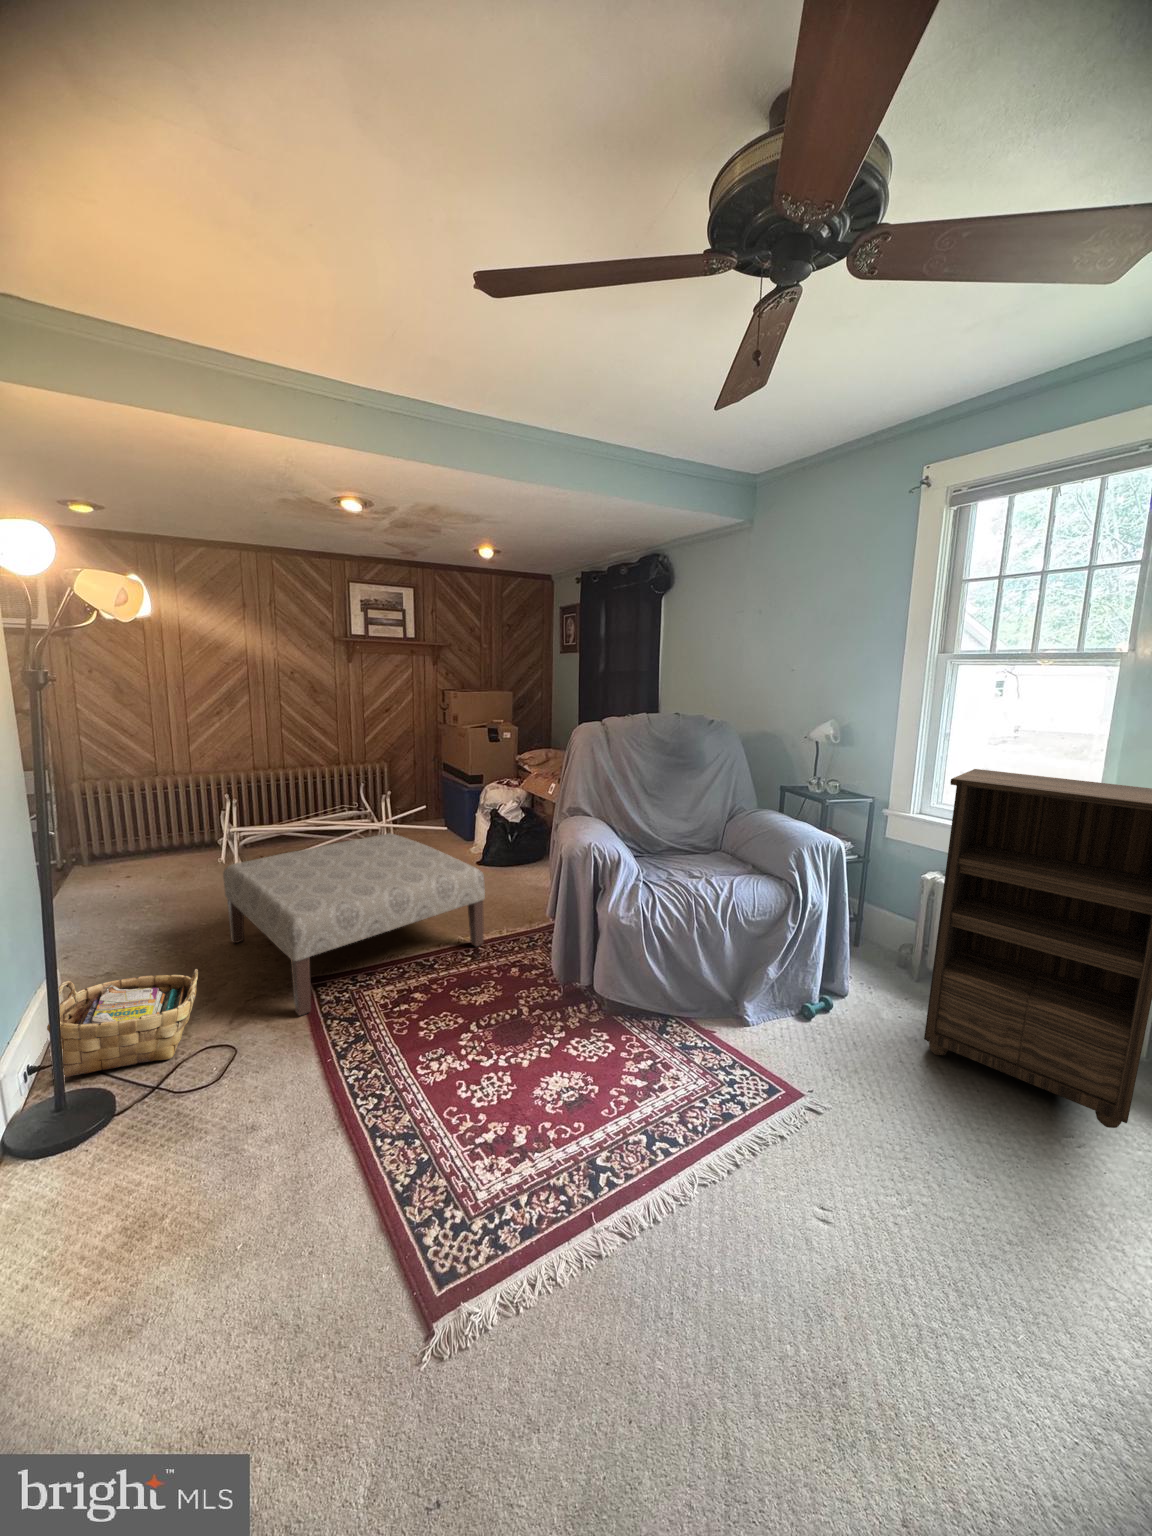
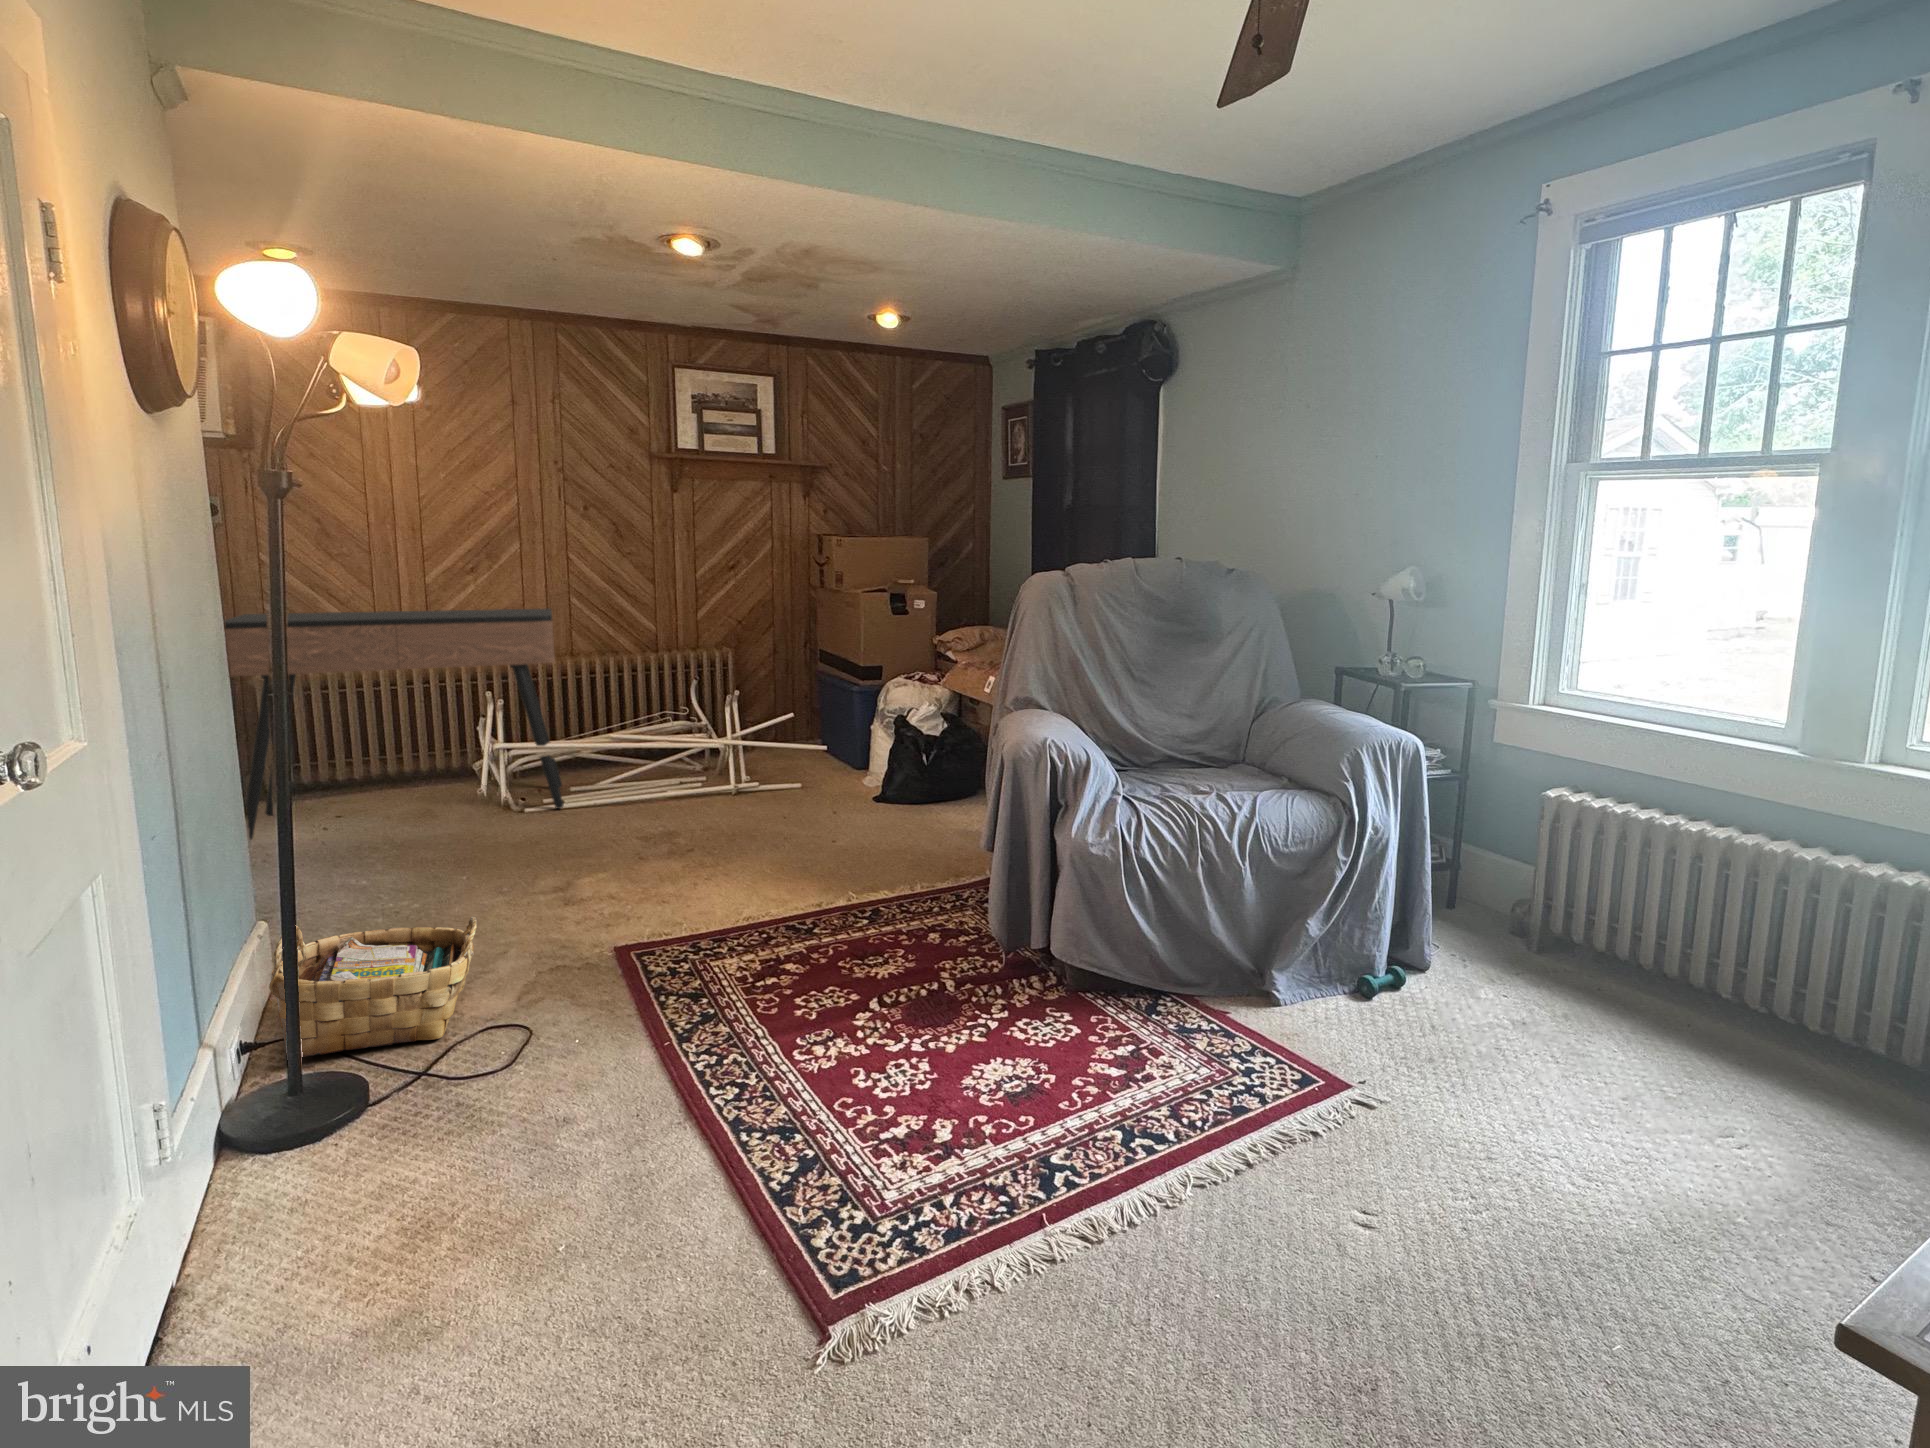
console table: none [38,738,274,898] -> present [224,608,564,840]
bookshelf: present [924,769,1152,1128] -> none [1528,628,1902,1126]
ottoman: present [223,833,485,1015] -> none [500,746,888,989]

